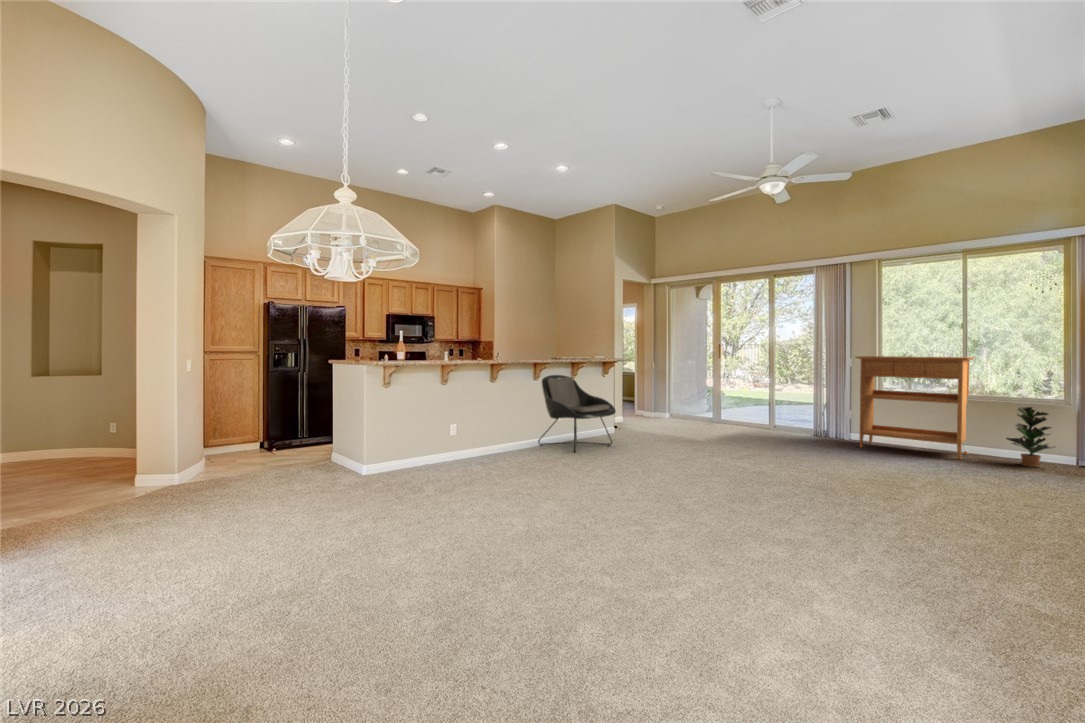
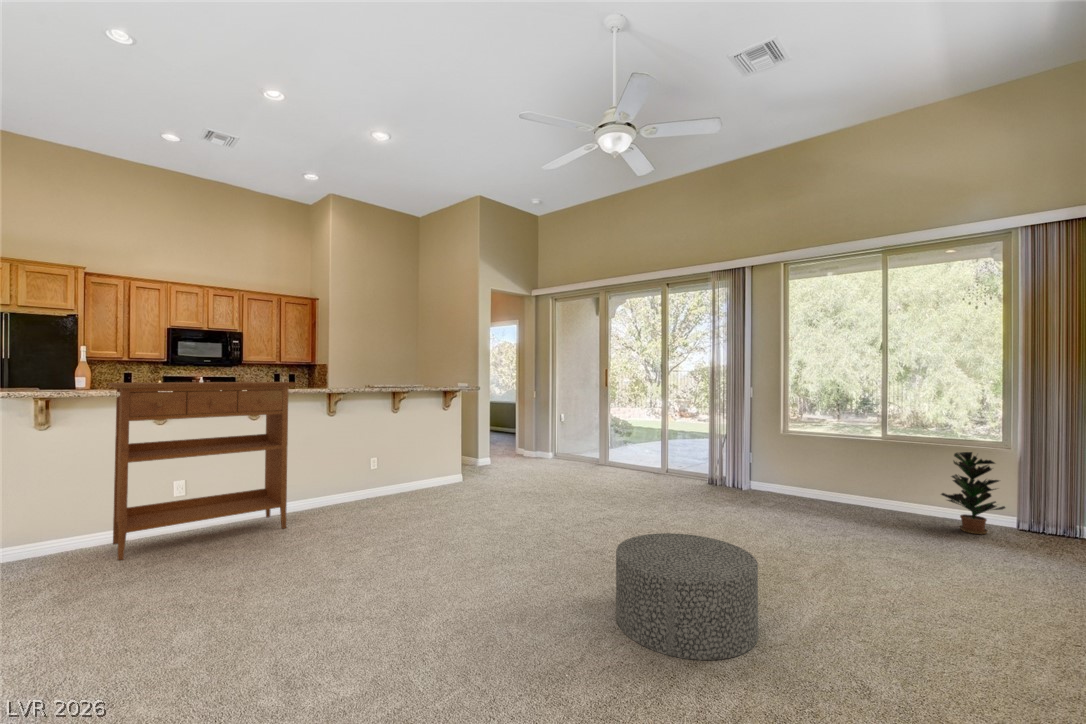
console table: present [856,356,974,459] -> present [108,382,297,560]
lounge chair: present [538,375,616,452] -> none [334,408,443,519]
ottoman: none [784,451,877,511] -> present [616,533,758,660]

